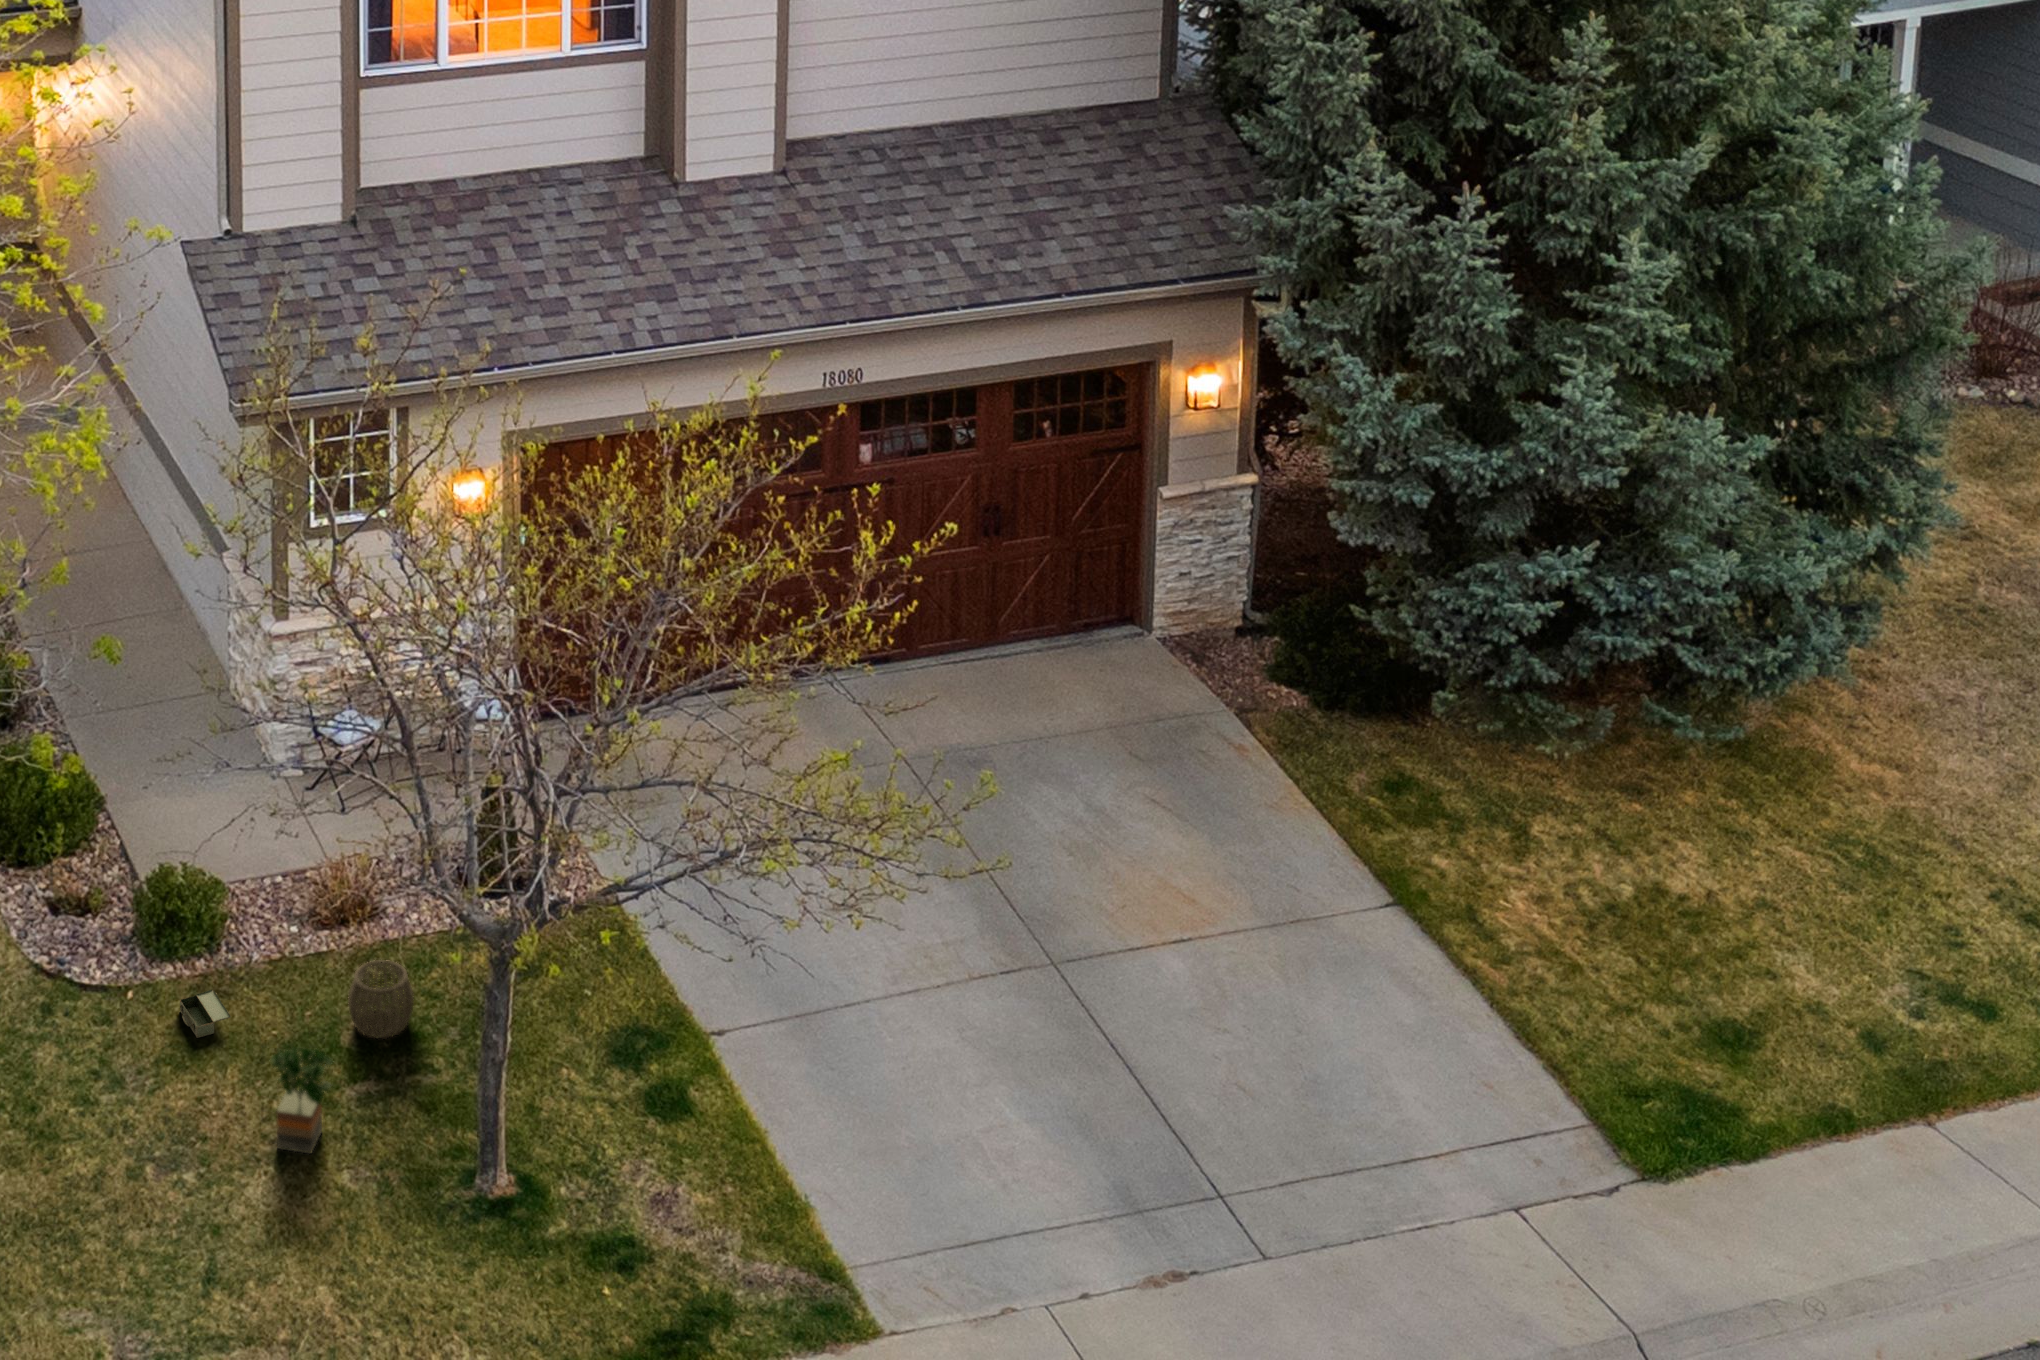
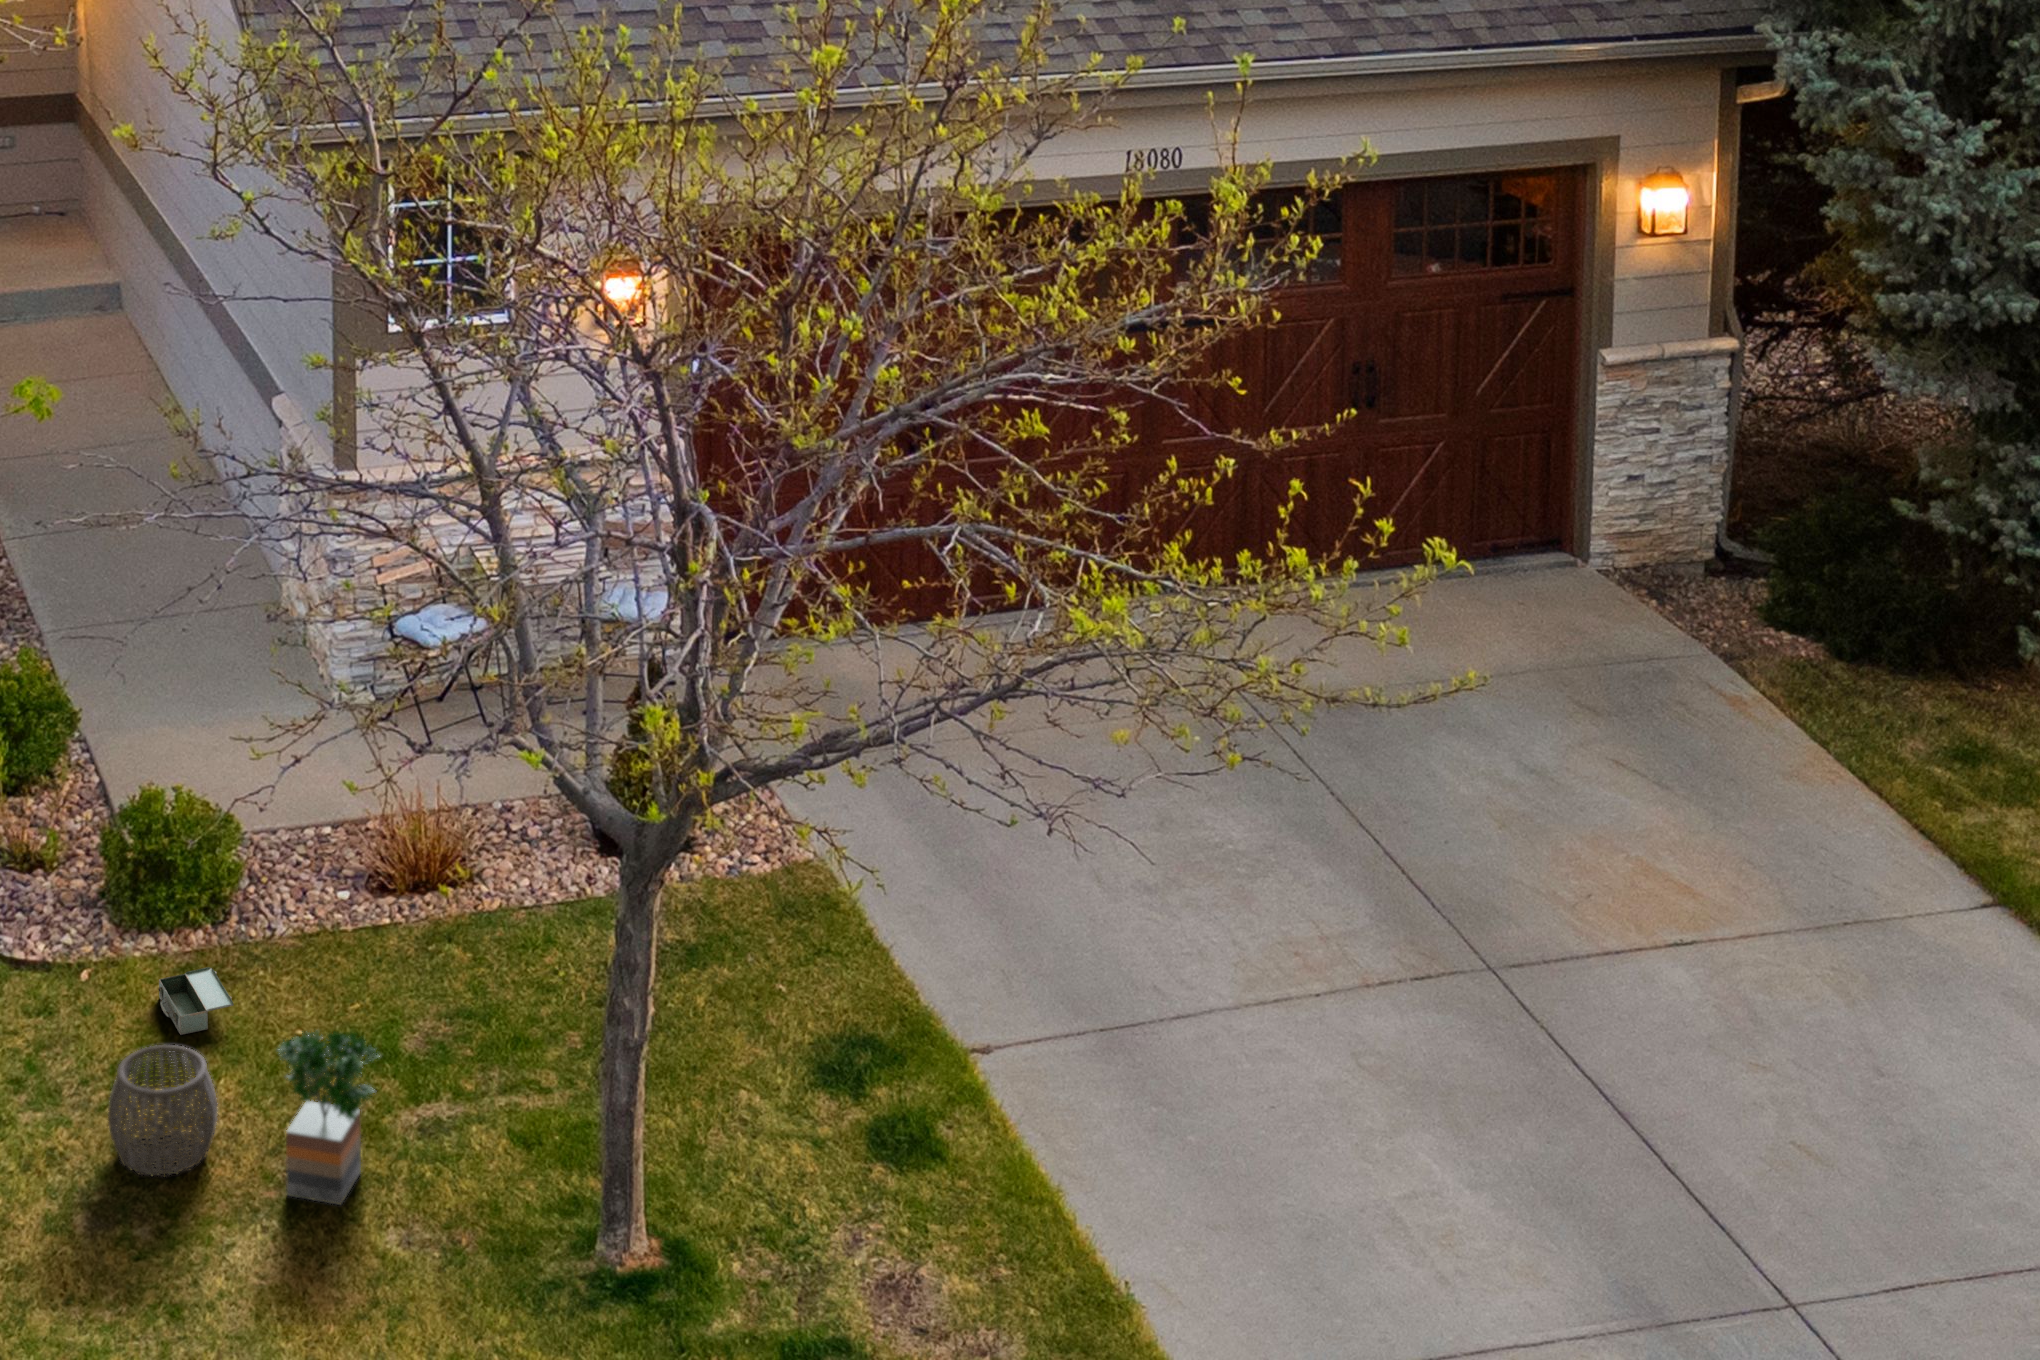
woven basket: present [348,960,414,1038] -> present [108,1045,218,1176]

